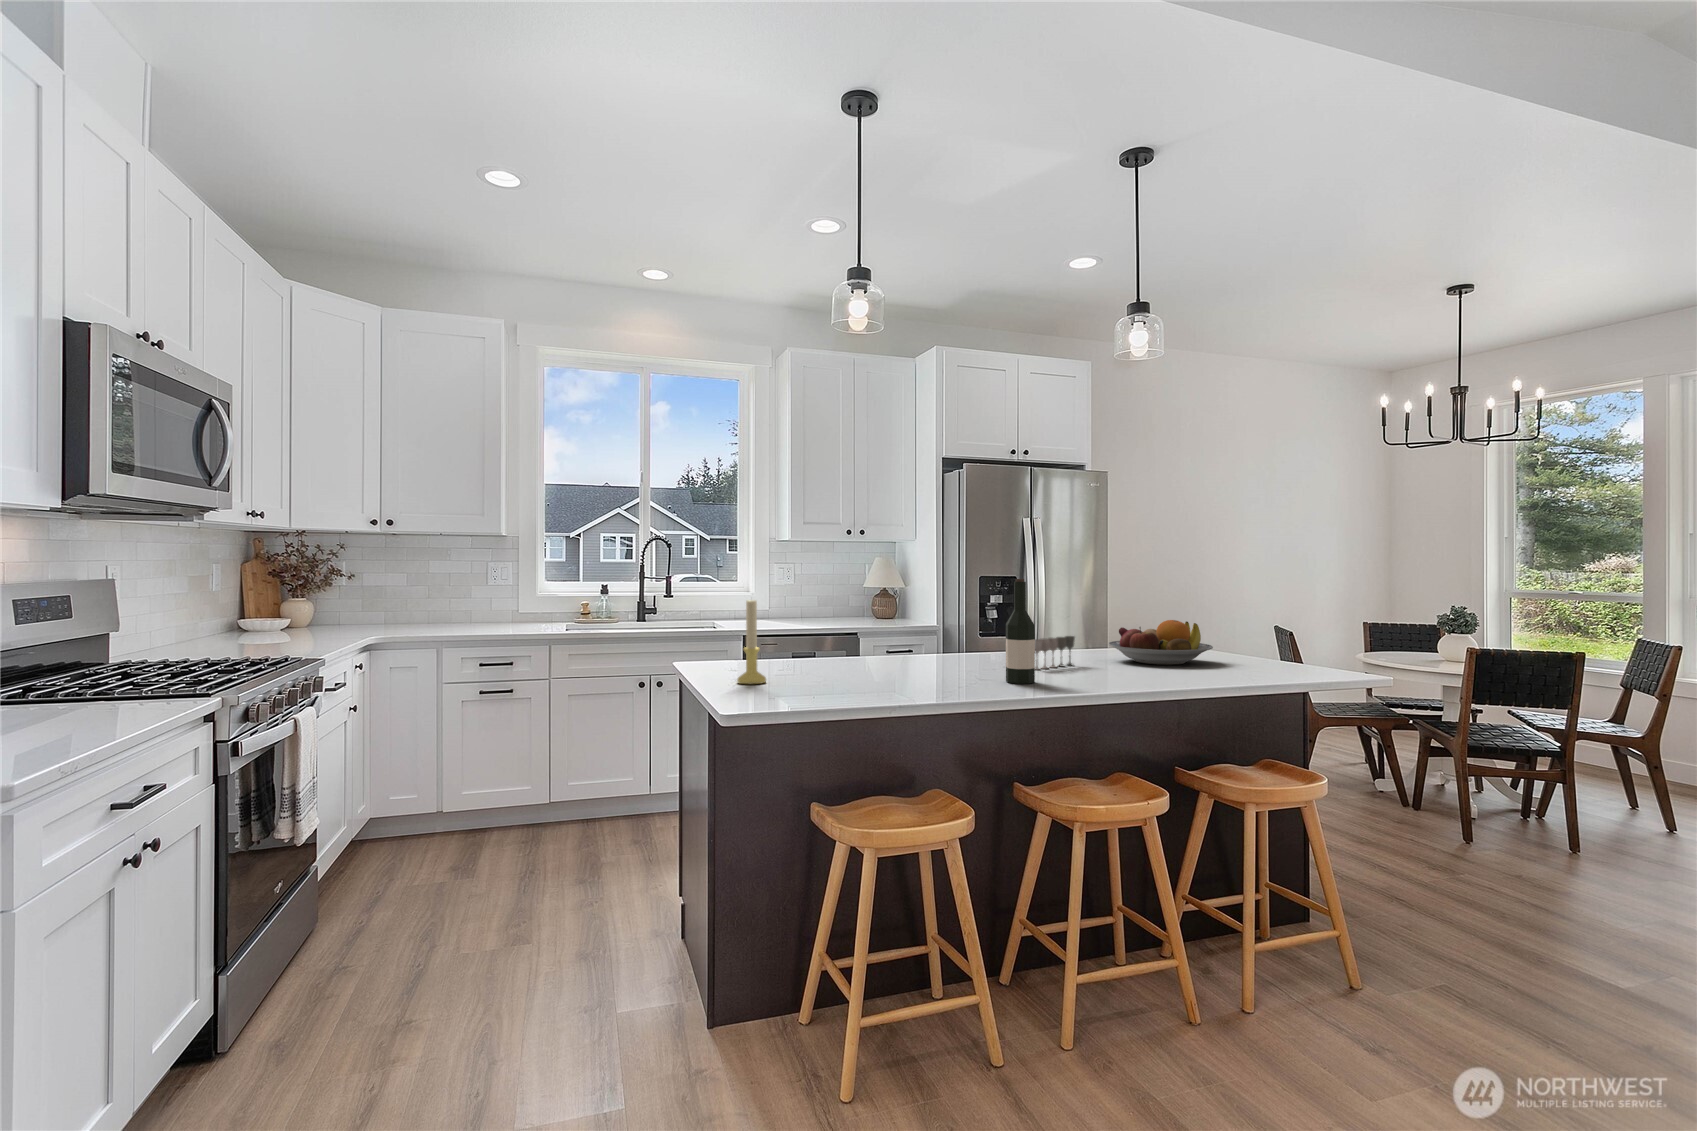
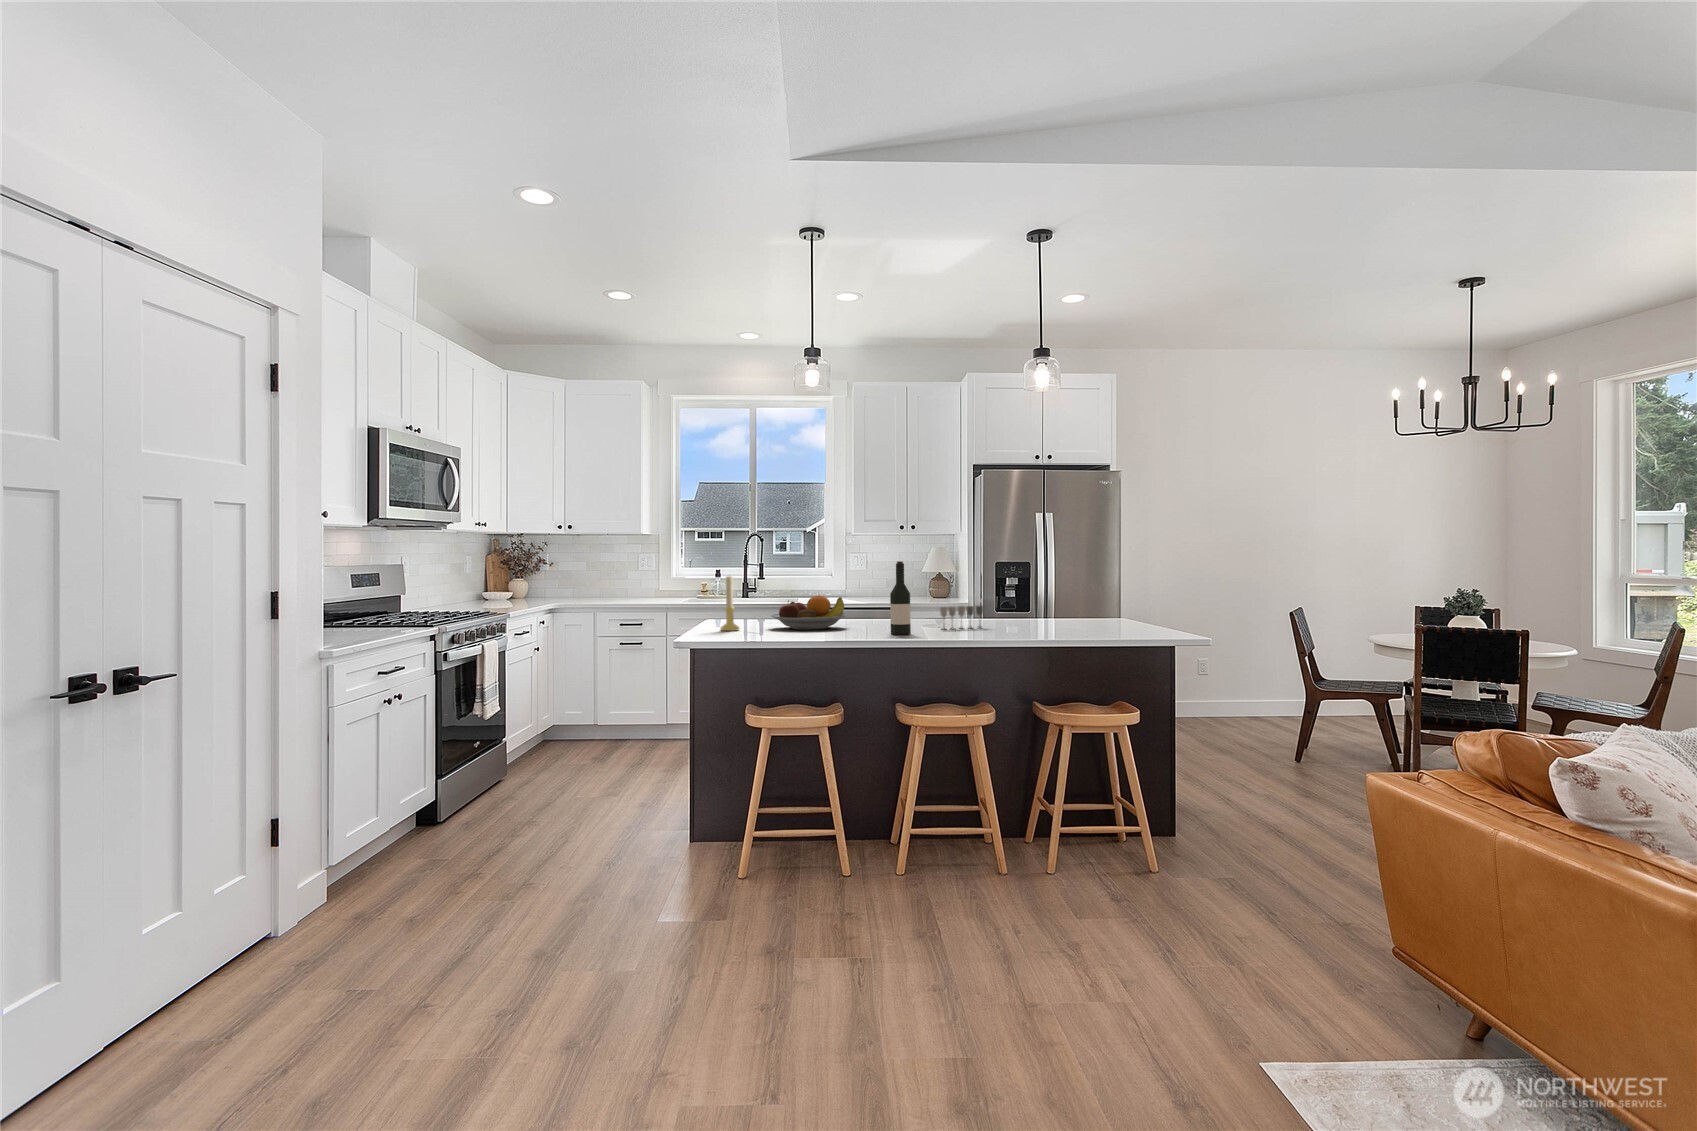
fruit bowl: present [1108,620,1213,665] -> present [771,596,847,630]

